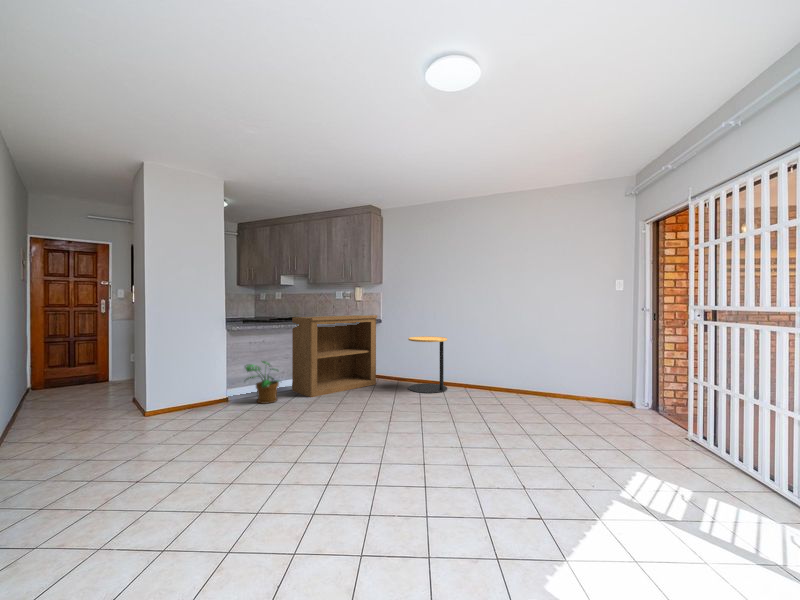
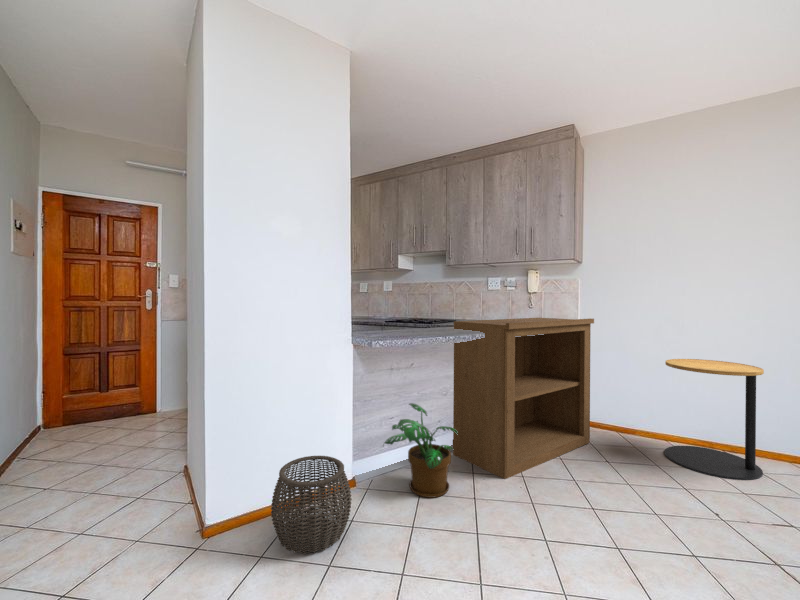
woven basket: none [177,381,218,418] -> present [271,456,352,554]

